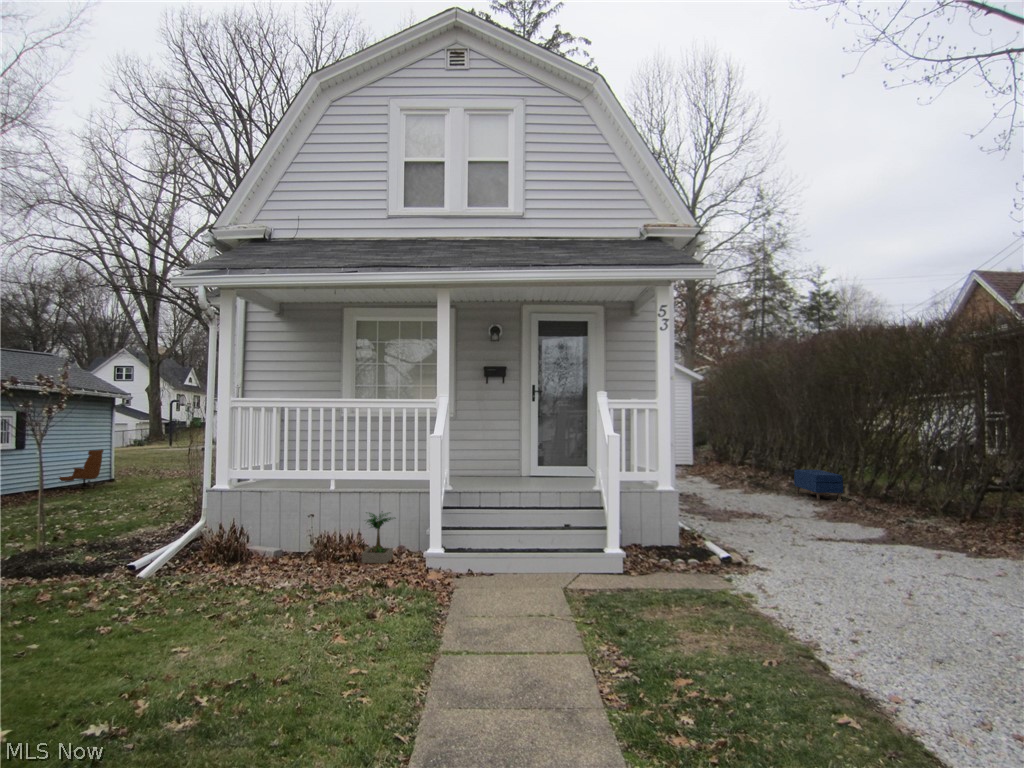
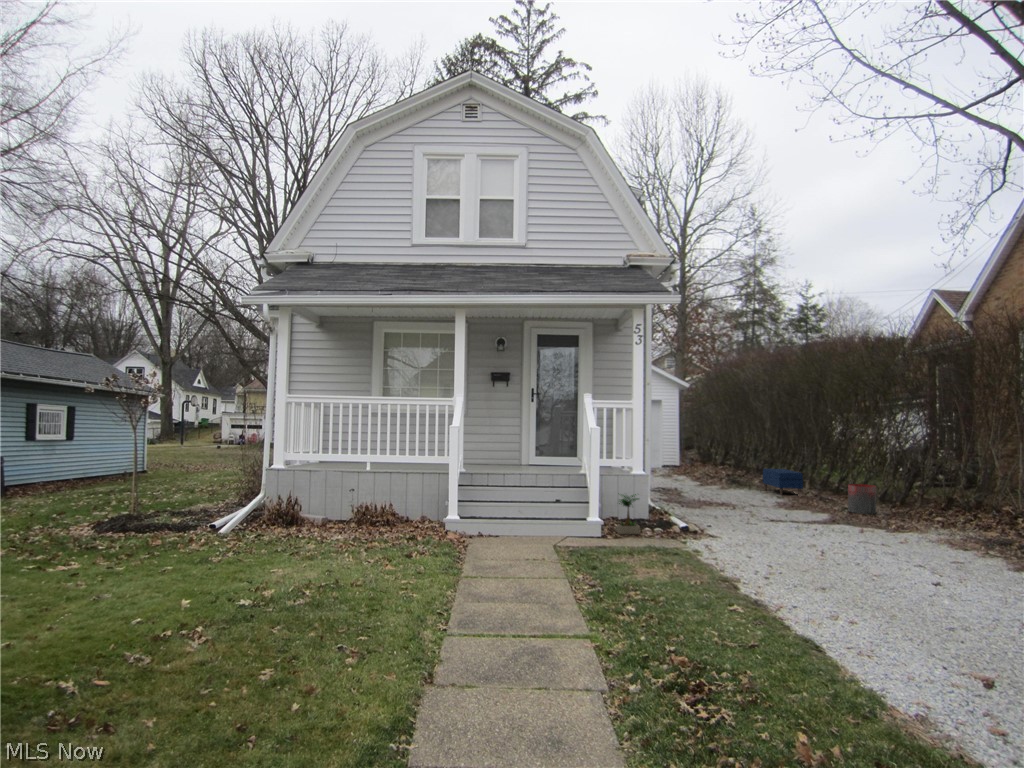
lounge chair: present [57,449,103,488] -> none [89,442,135,478]
trash can: none [906,491,942,527] -> present [848,484,876,514]
potted plant: present [362,513,393,563] -> present [615,494,640,534]

